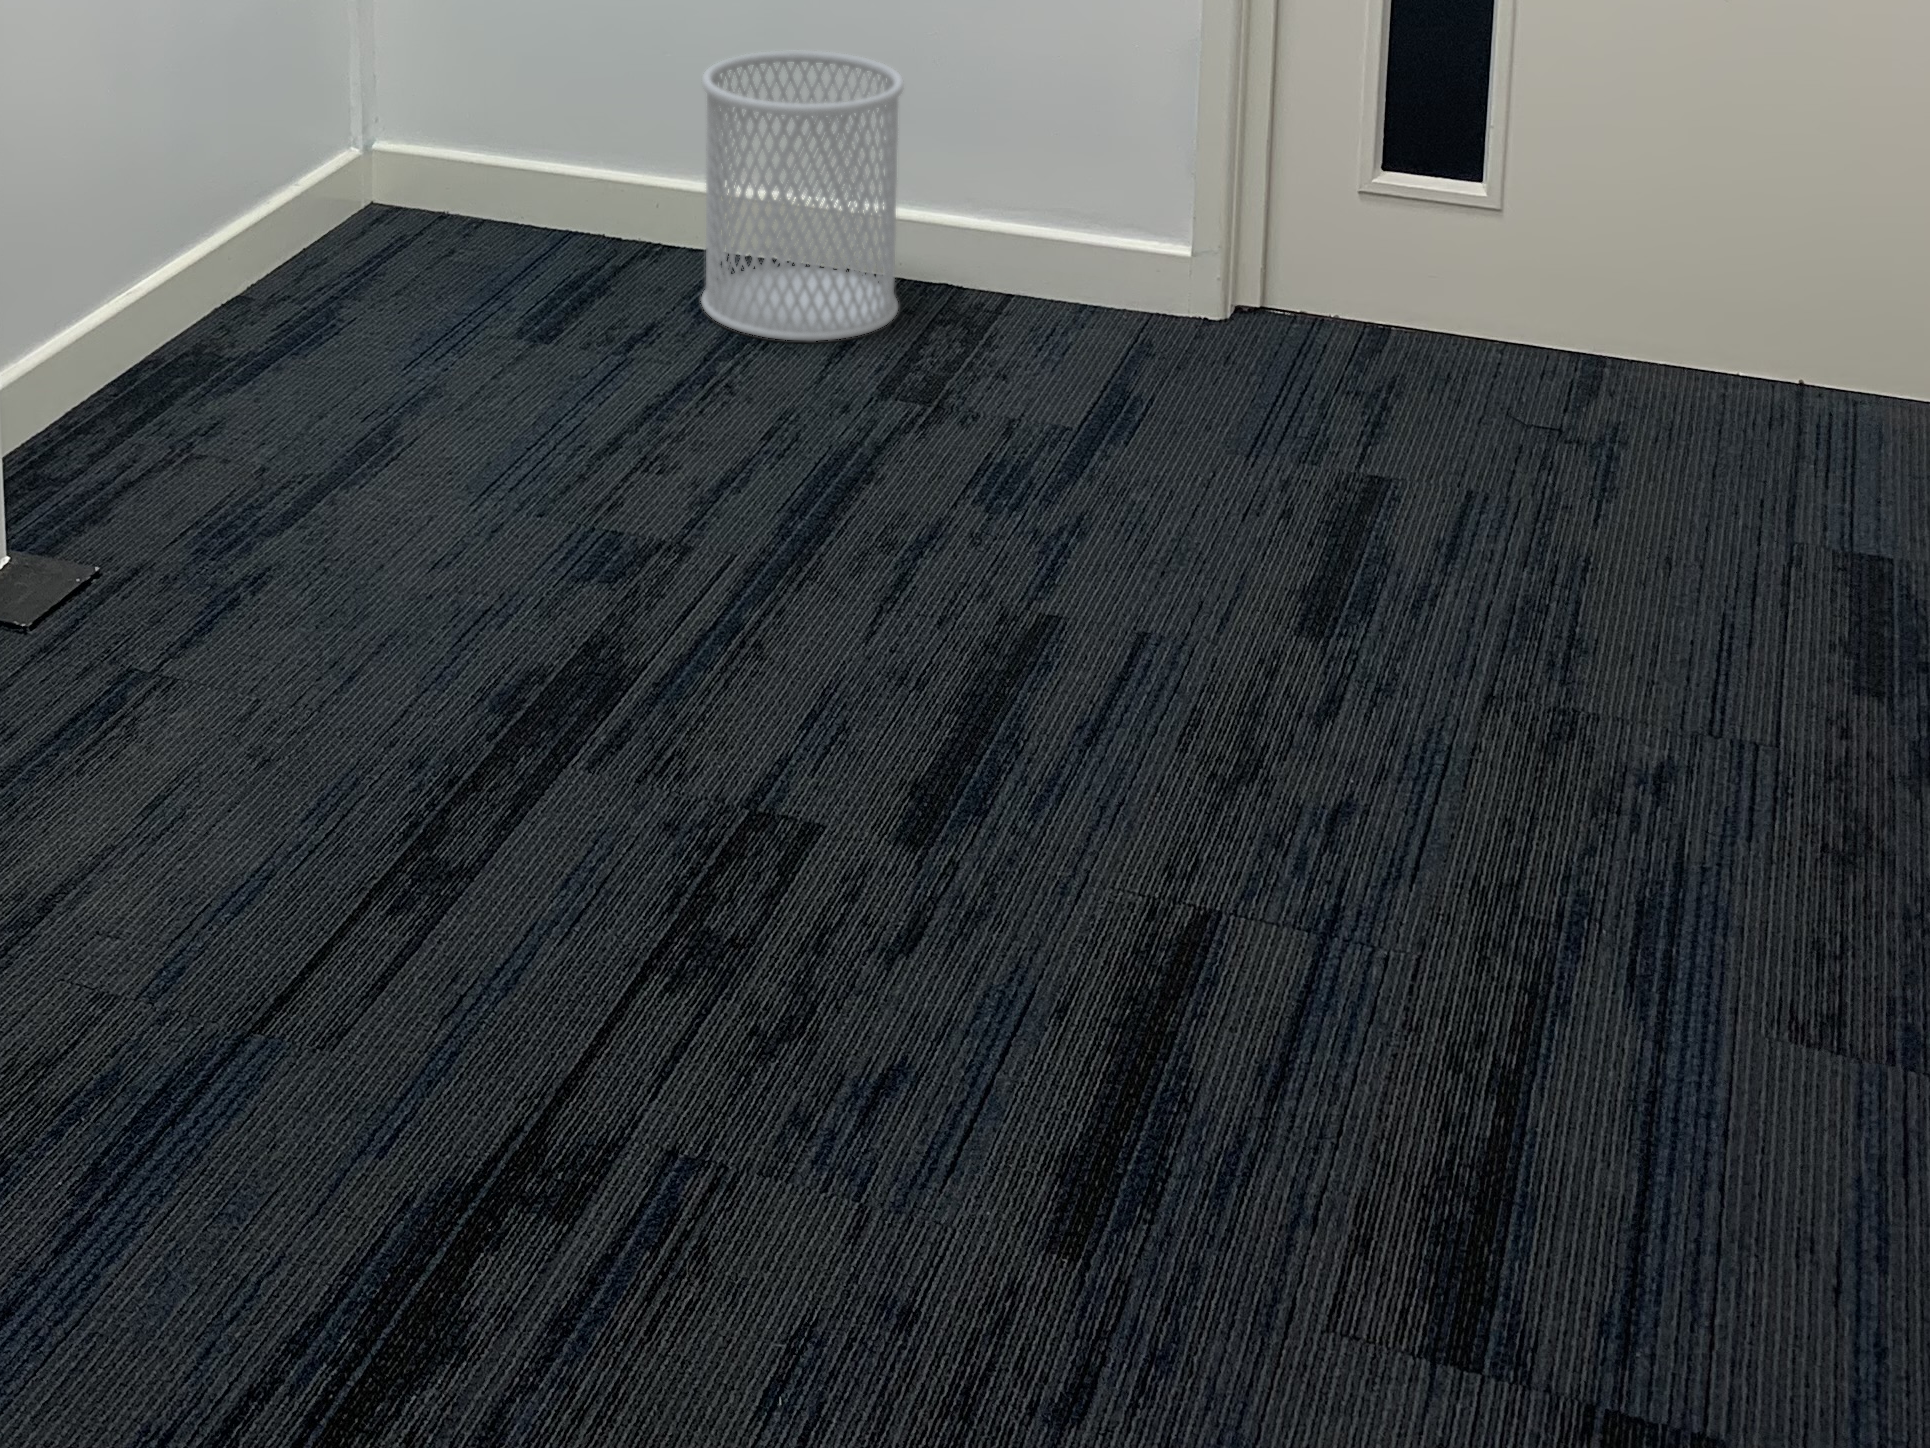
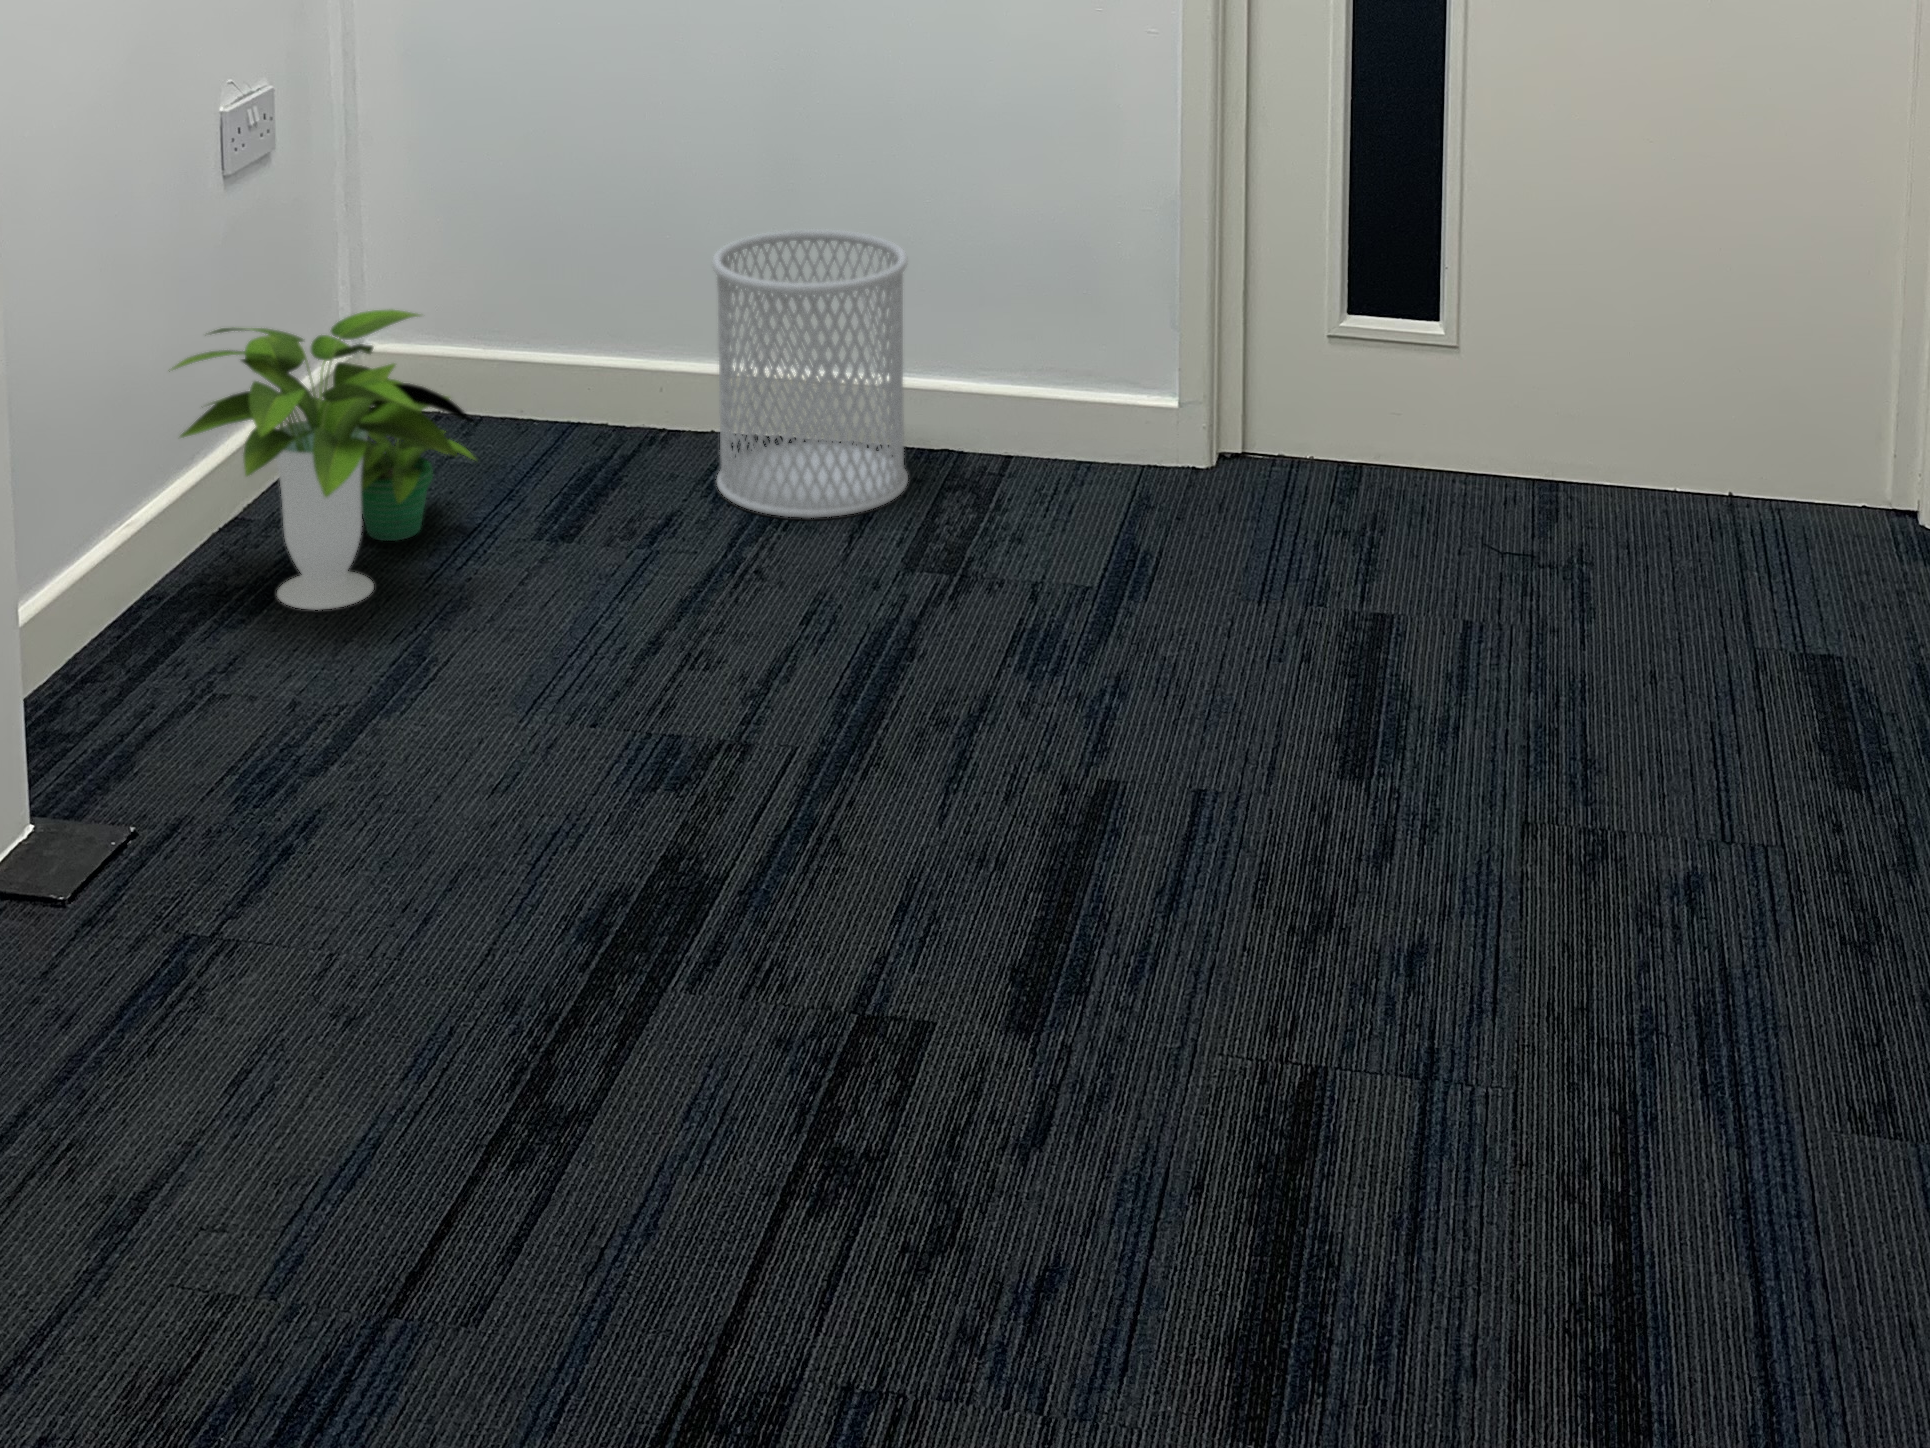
potted plant: none [157,107,460,392] -> present [172,309,475,610]

